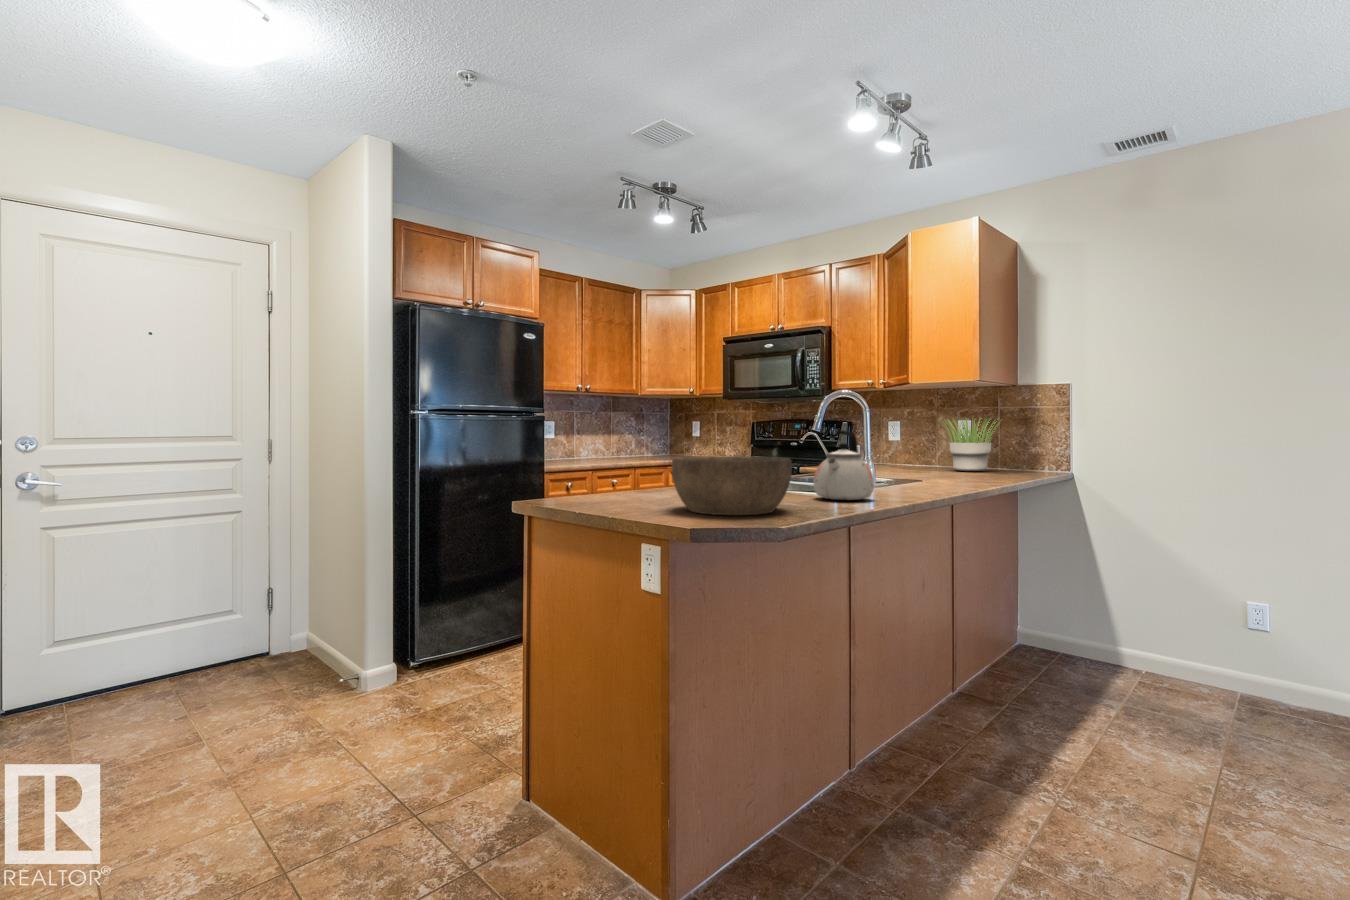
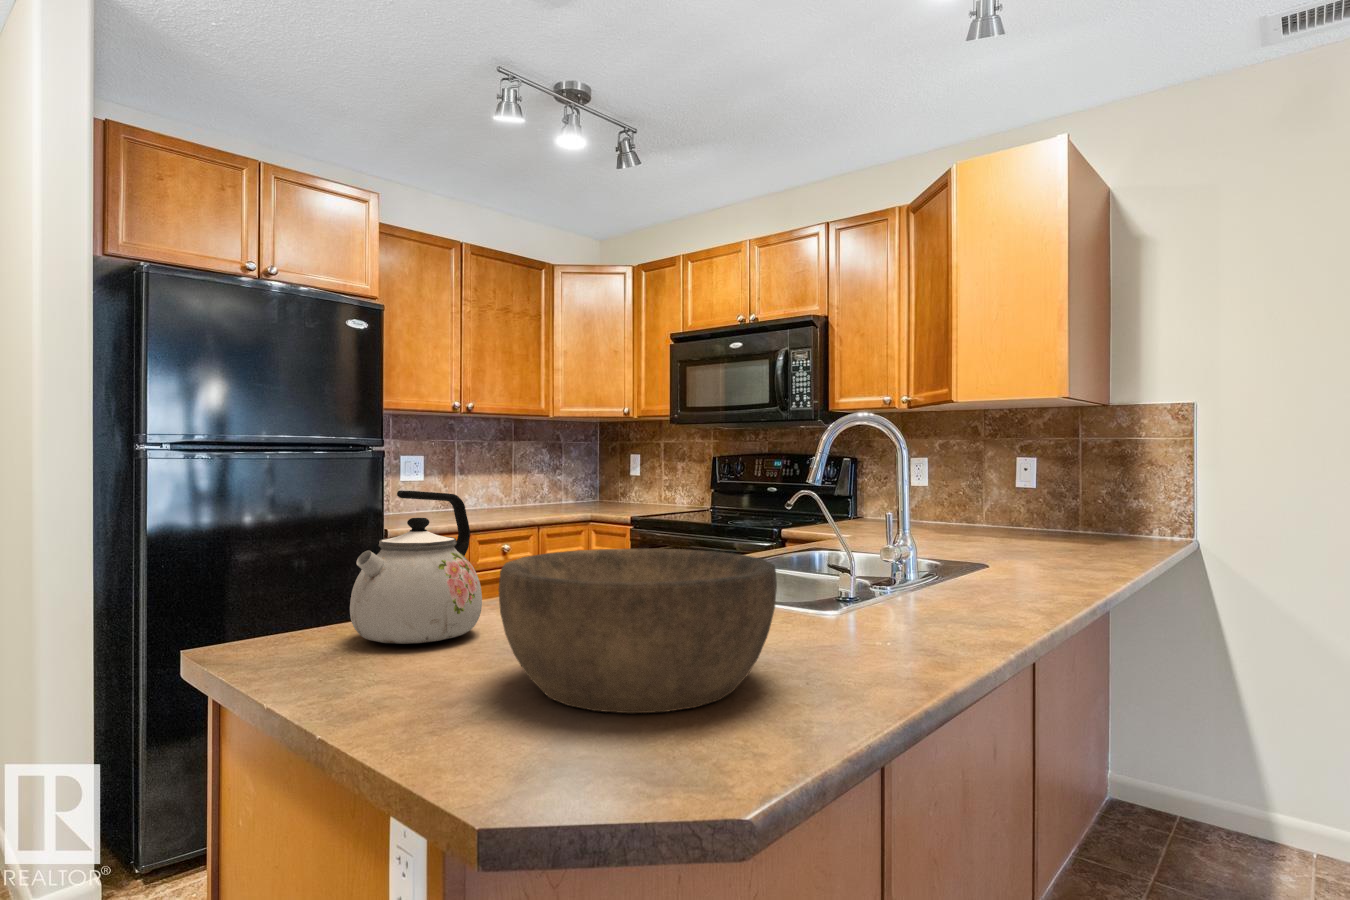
potted plant: present [945,418,997,472] -> none [987,451,1094,535]
kettle: present [814,431,874,500] -> present [350,490,482,644]

